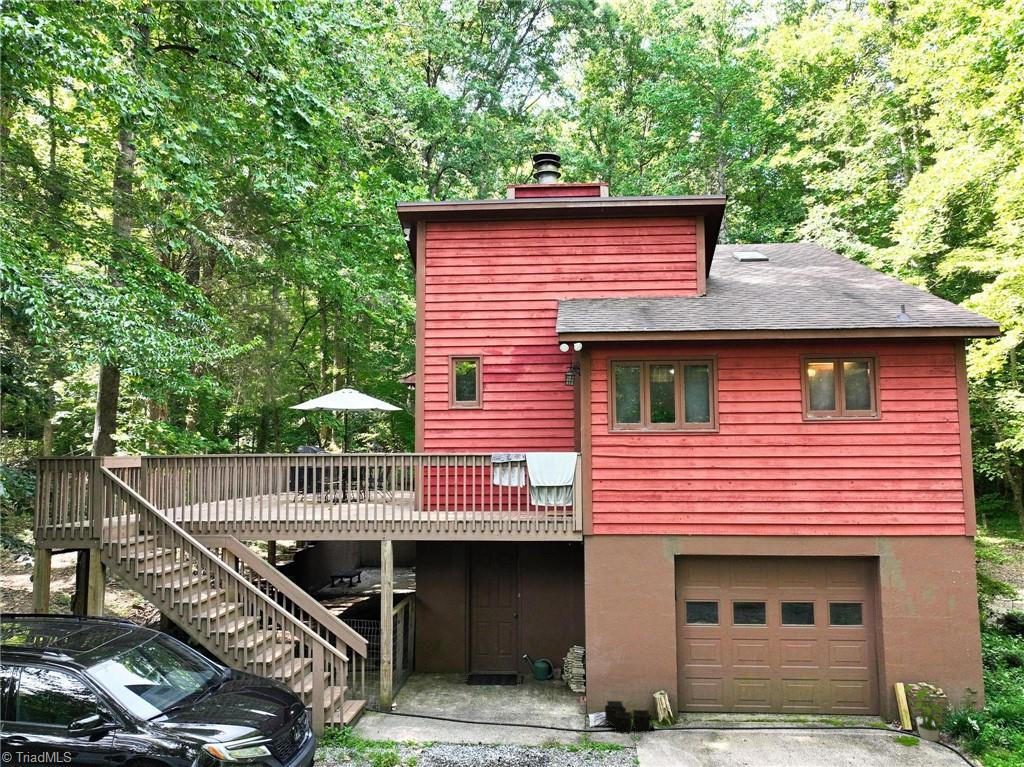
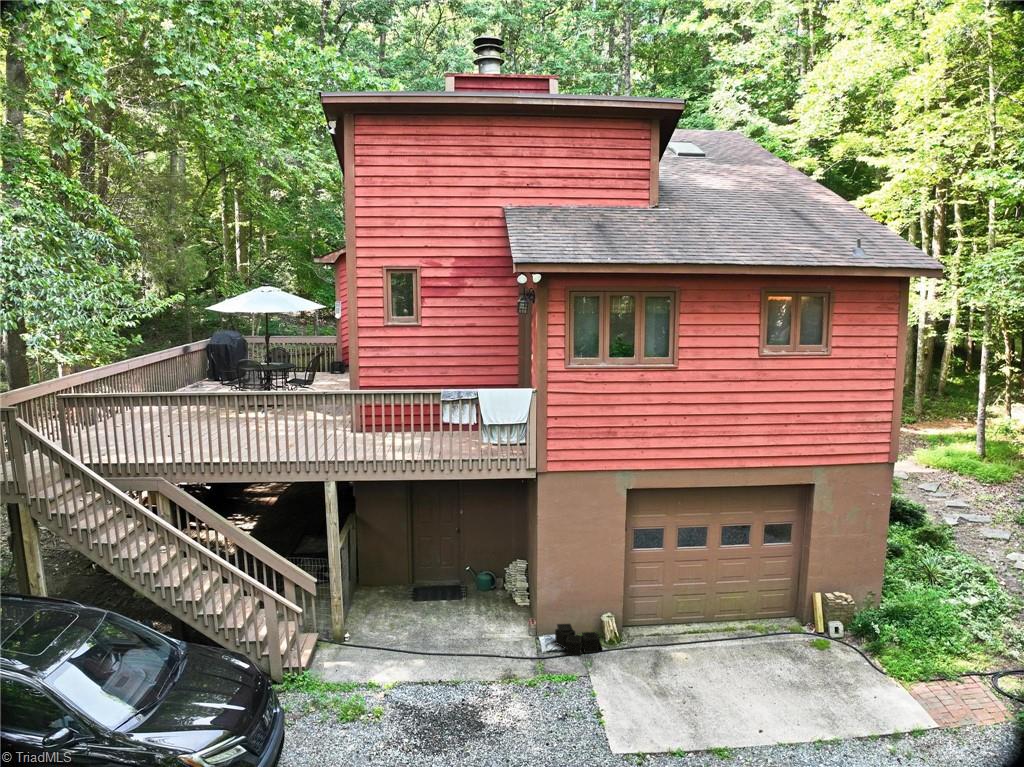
potted plant: present [905,684,942,741] -> none [822,593,854,643]

